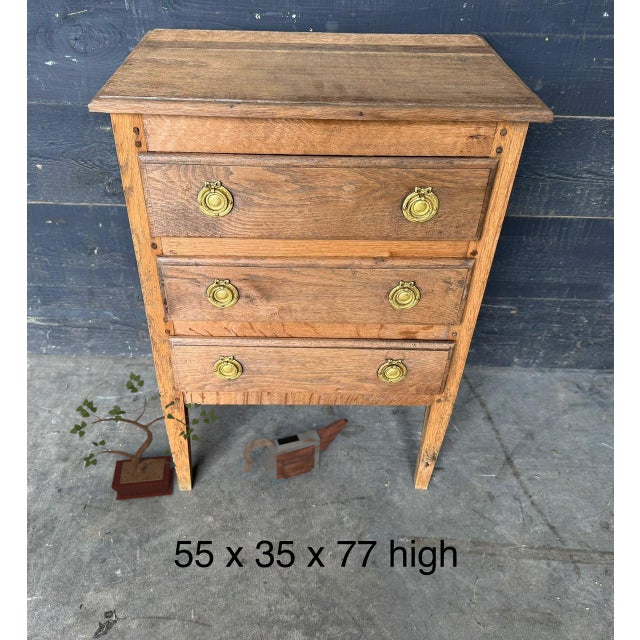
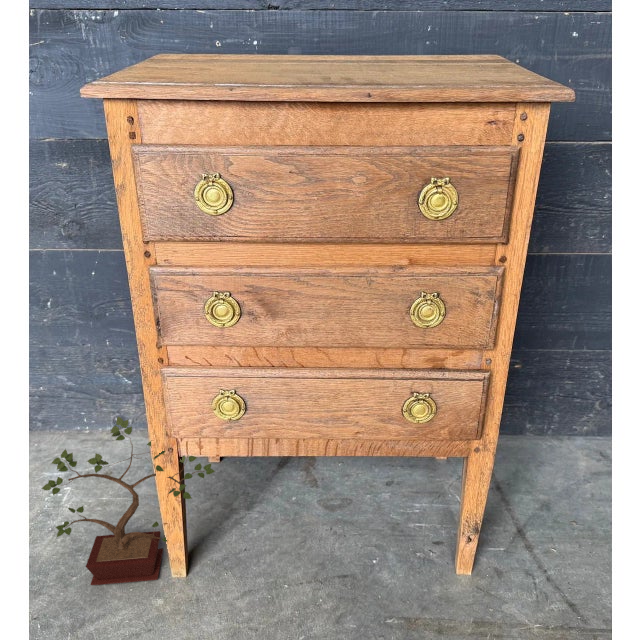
watering can: present [243,419,348,484] -> none [245,485,371,569]

